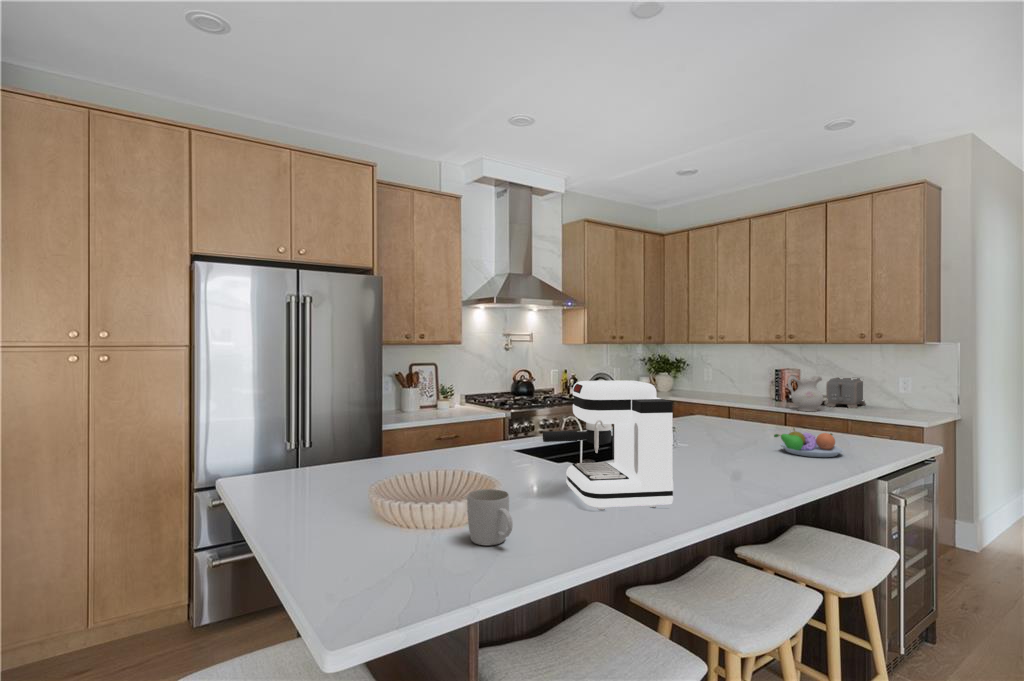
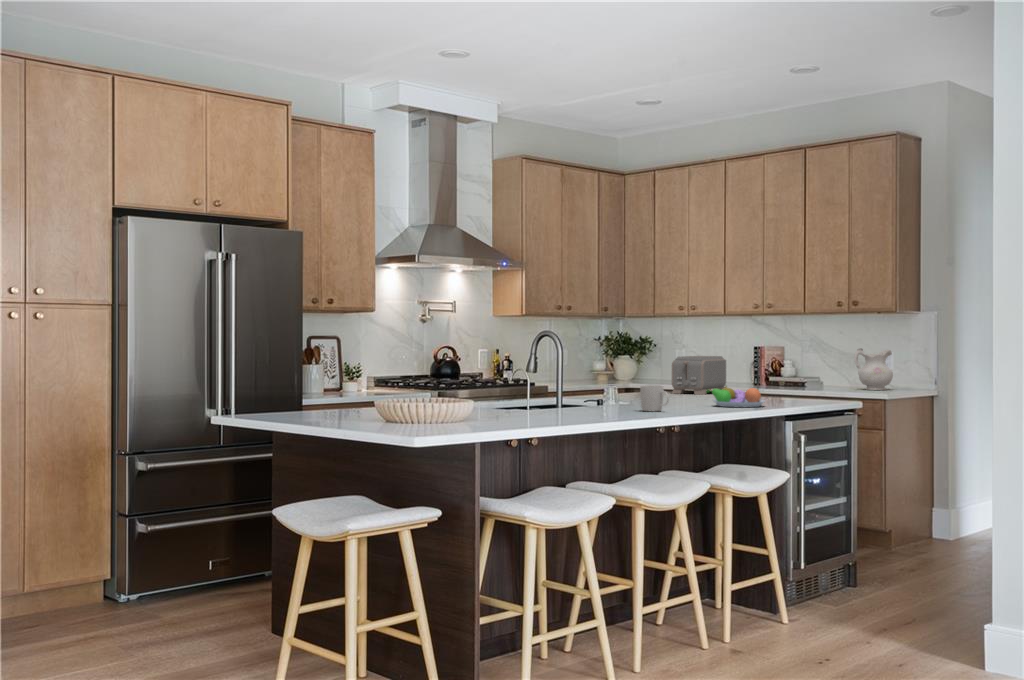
ceramic pitcher: present [788,375,823,411] -> present [854,348,893,390]
toaster: present [826,377,866,408] -> present [672,356,726,395]
coffee maker: present [543,380,673,510] -> none [497,328,598,422]
mug: present [467,489,513,545] -> present [640,385,669,411]

